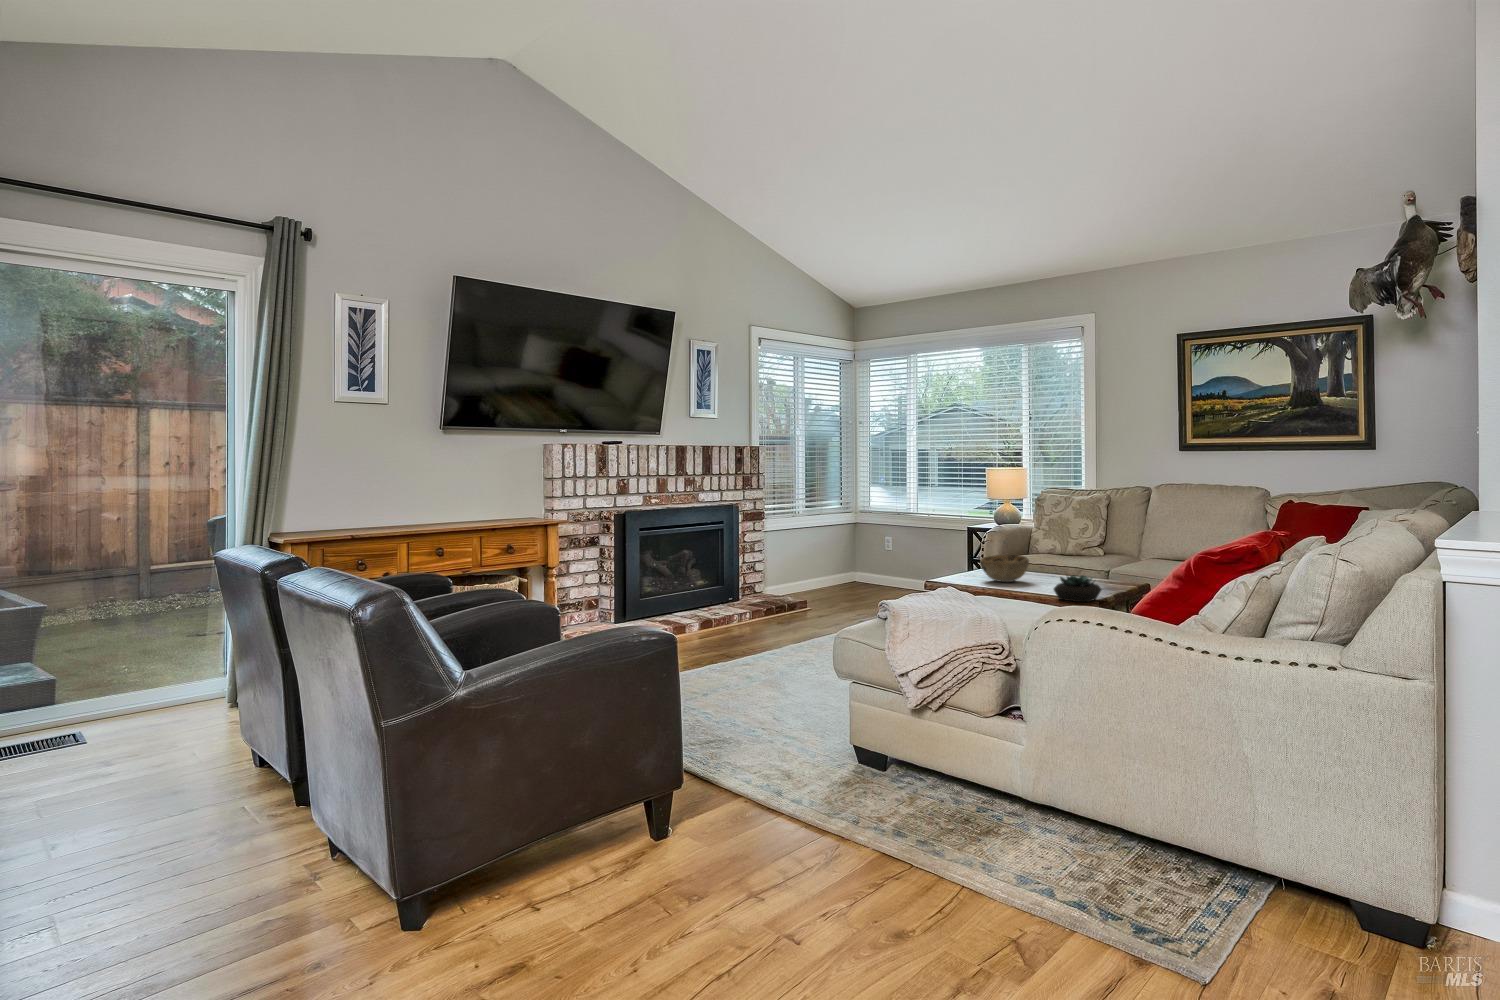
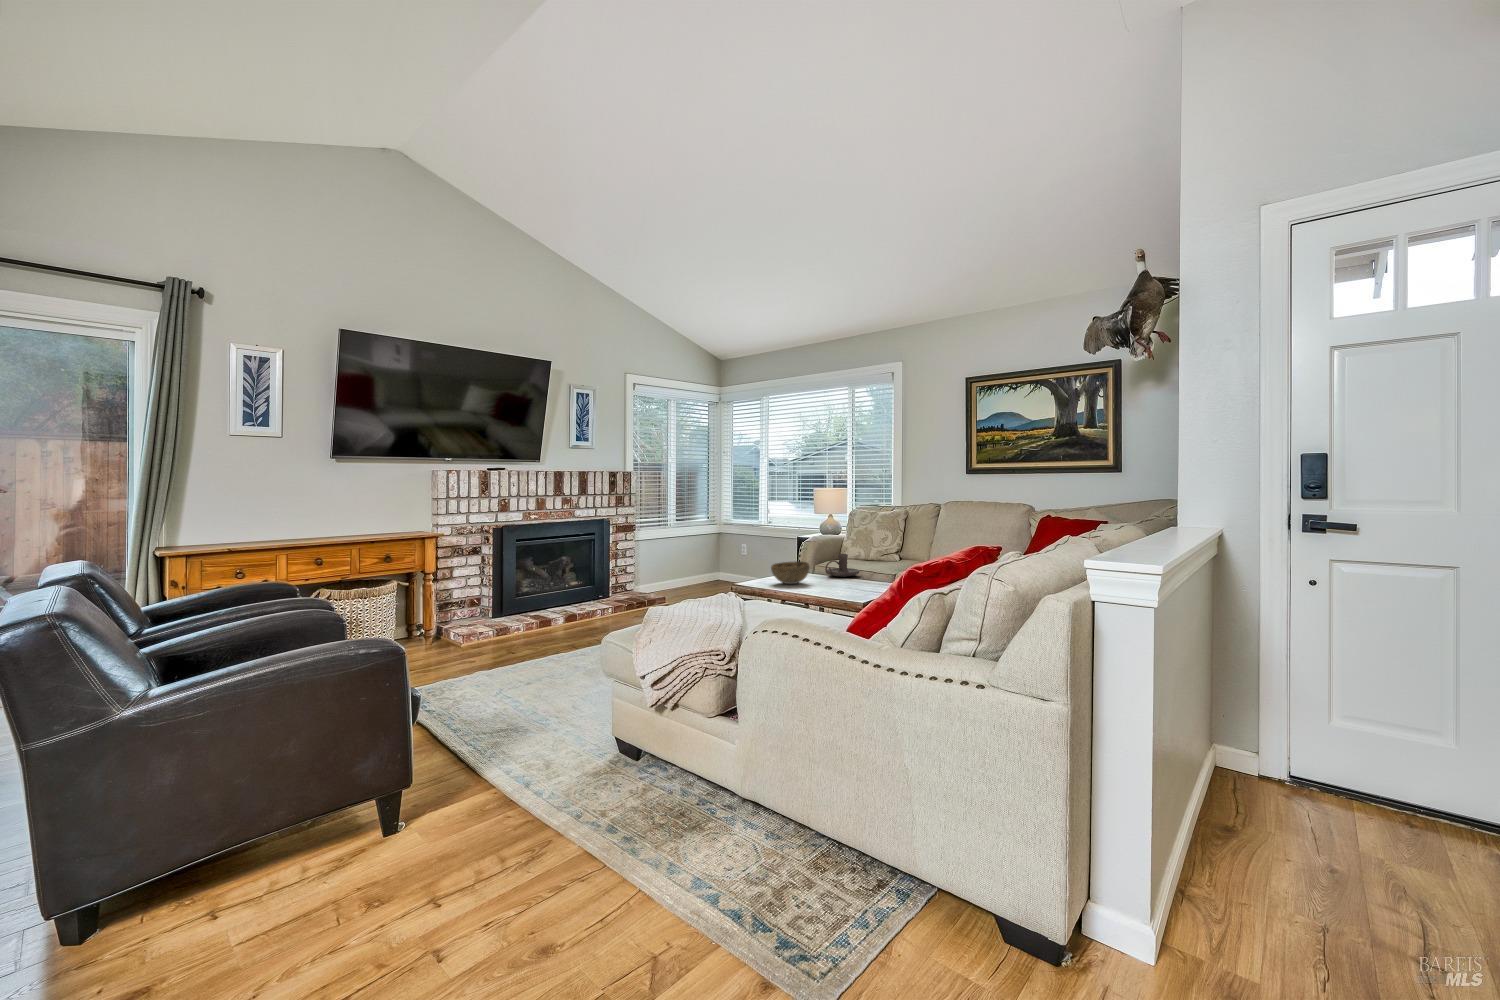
candle holder: none [1033,546,1075,573] -> present [825,554,860,577]
succulent plant: present [1054,575,1101,602] -> none [803,578,843,601]

